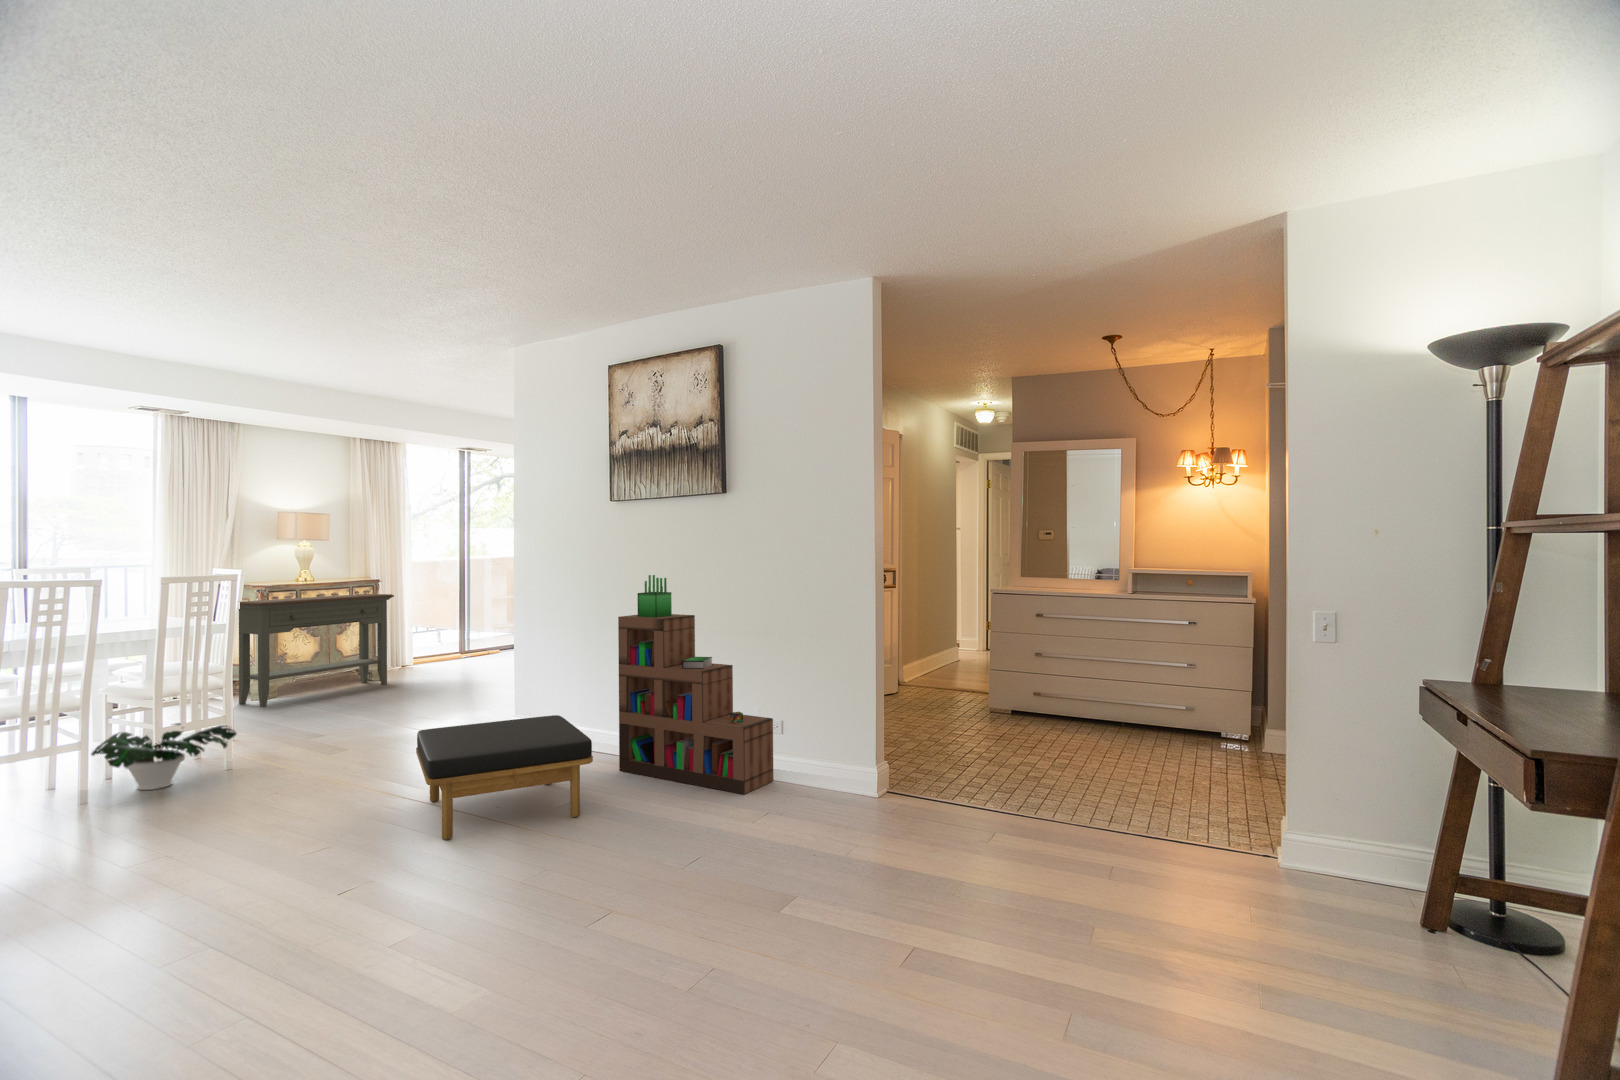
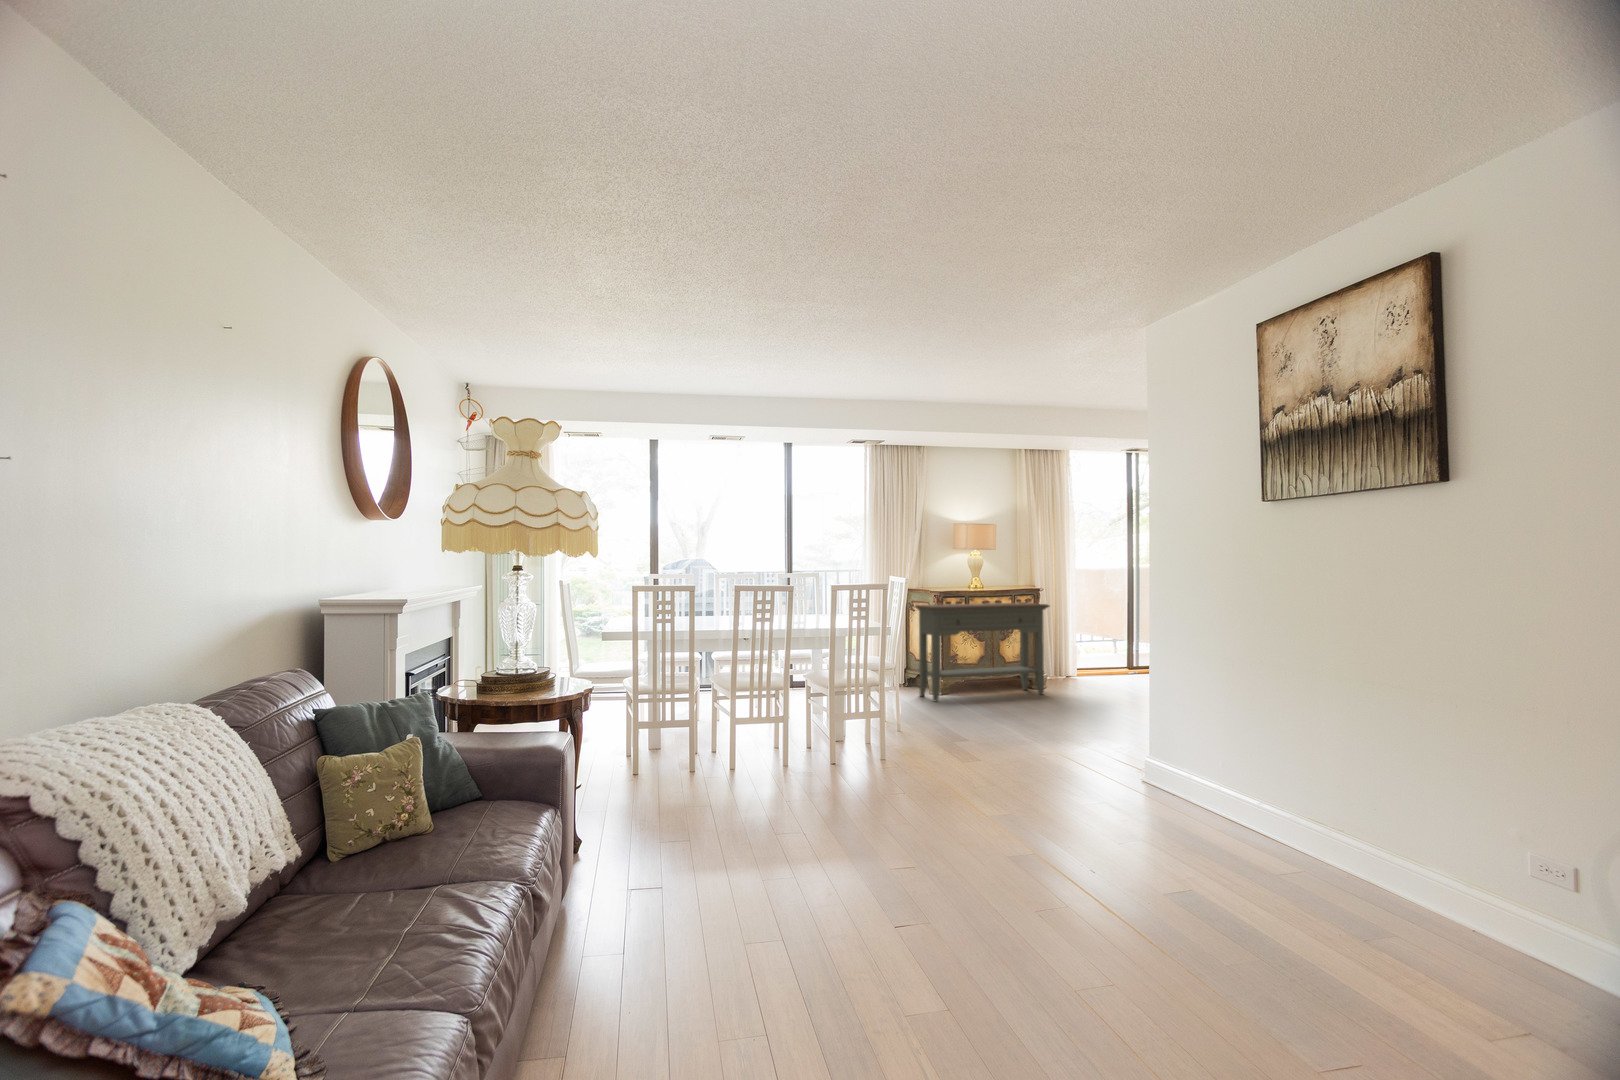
bookshelf: present [618,575,773,794] -> none [1265,603,1548,973]
ottoman: present [416,715,593,840] -> none [1001,763,1208,922]
potted plant: present [91,723,236,790] -> none [788,711,886,767]

